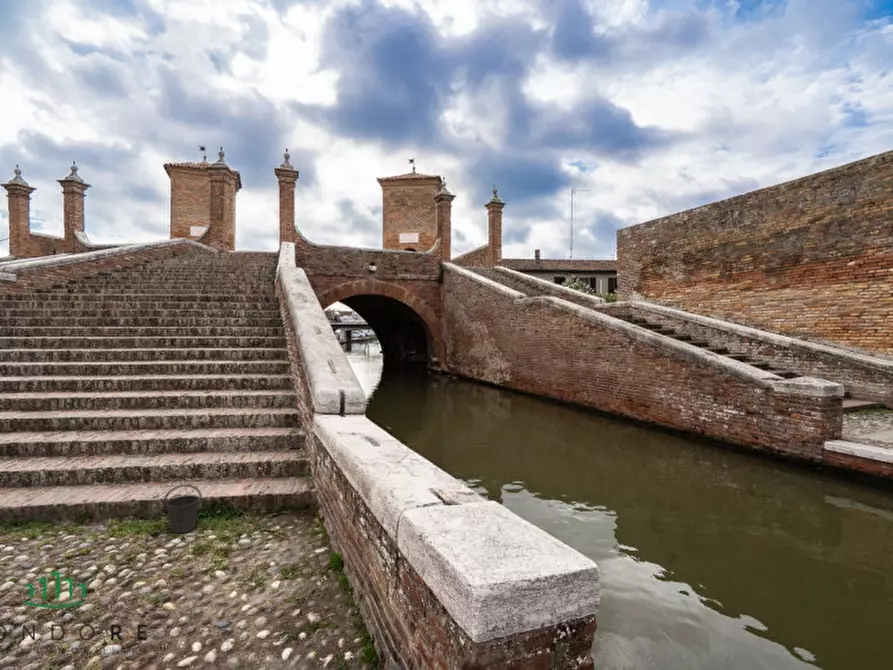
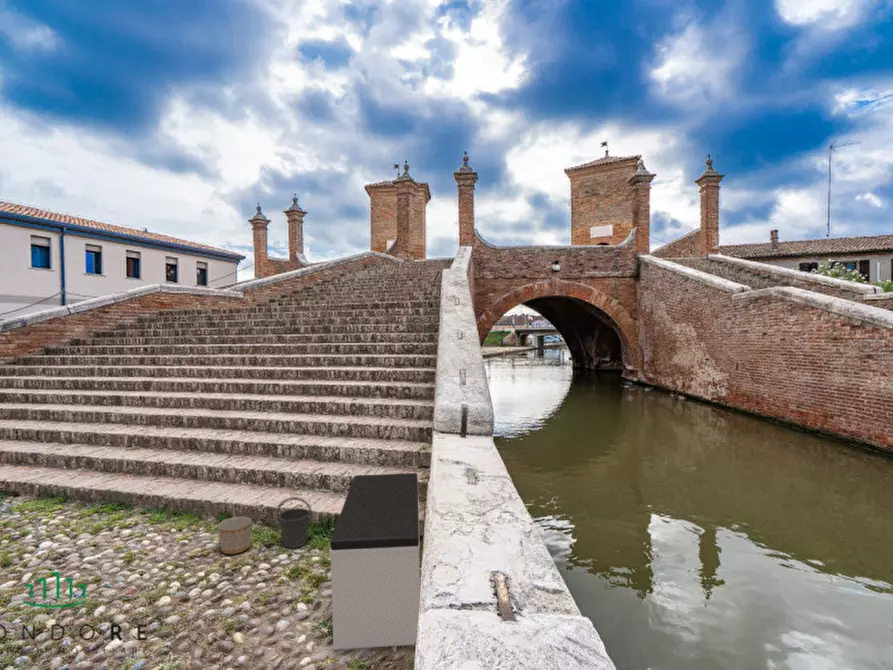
bench: none [249,450,340,600] -> present [330,473,420,649]
planter: none [97,511,136,549] -> present [218,517,252,554]

